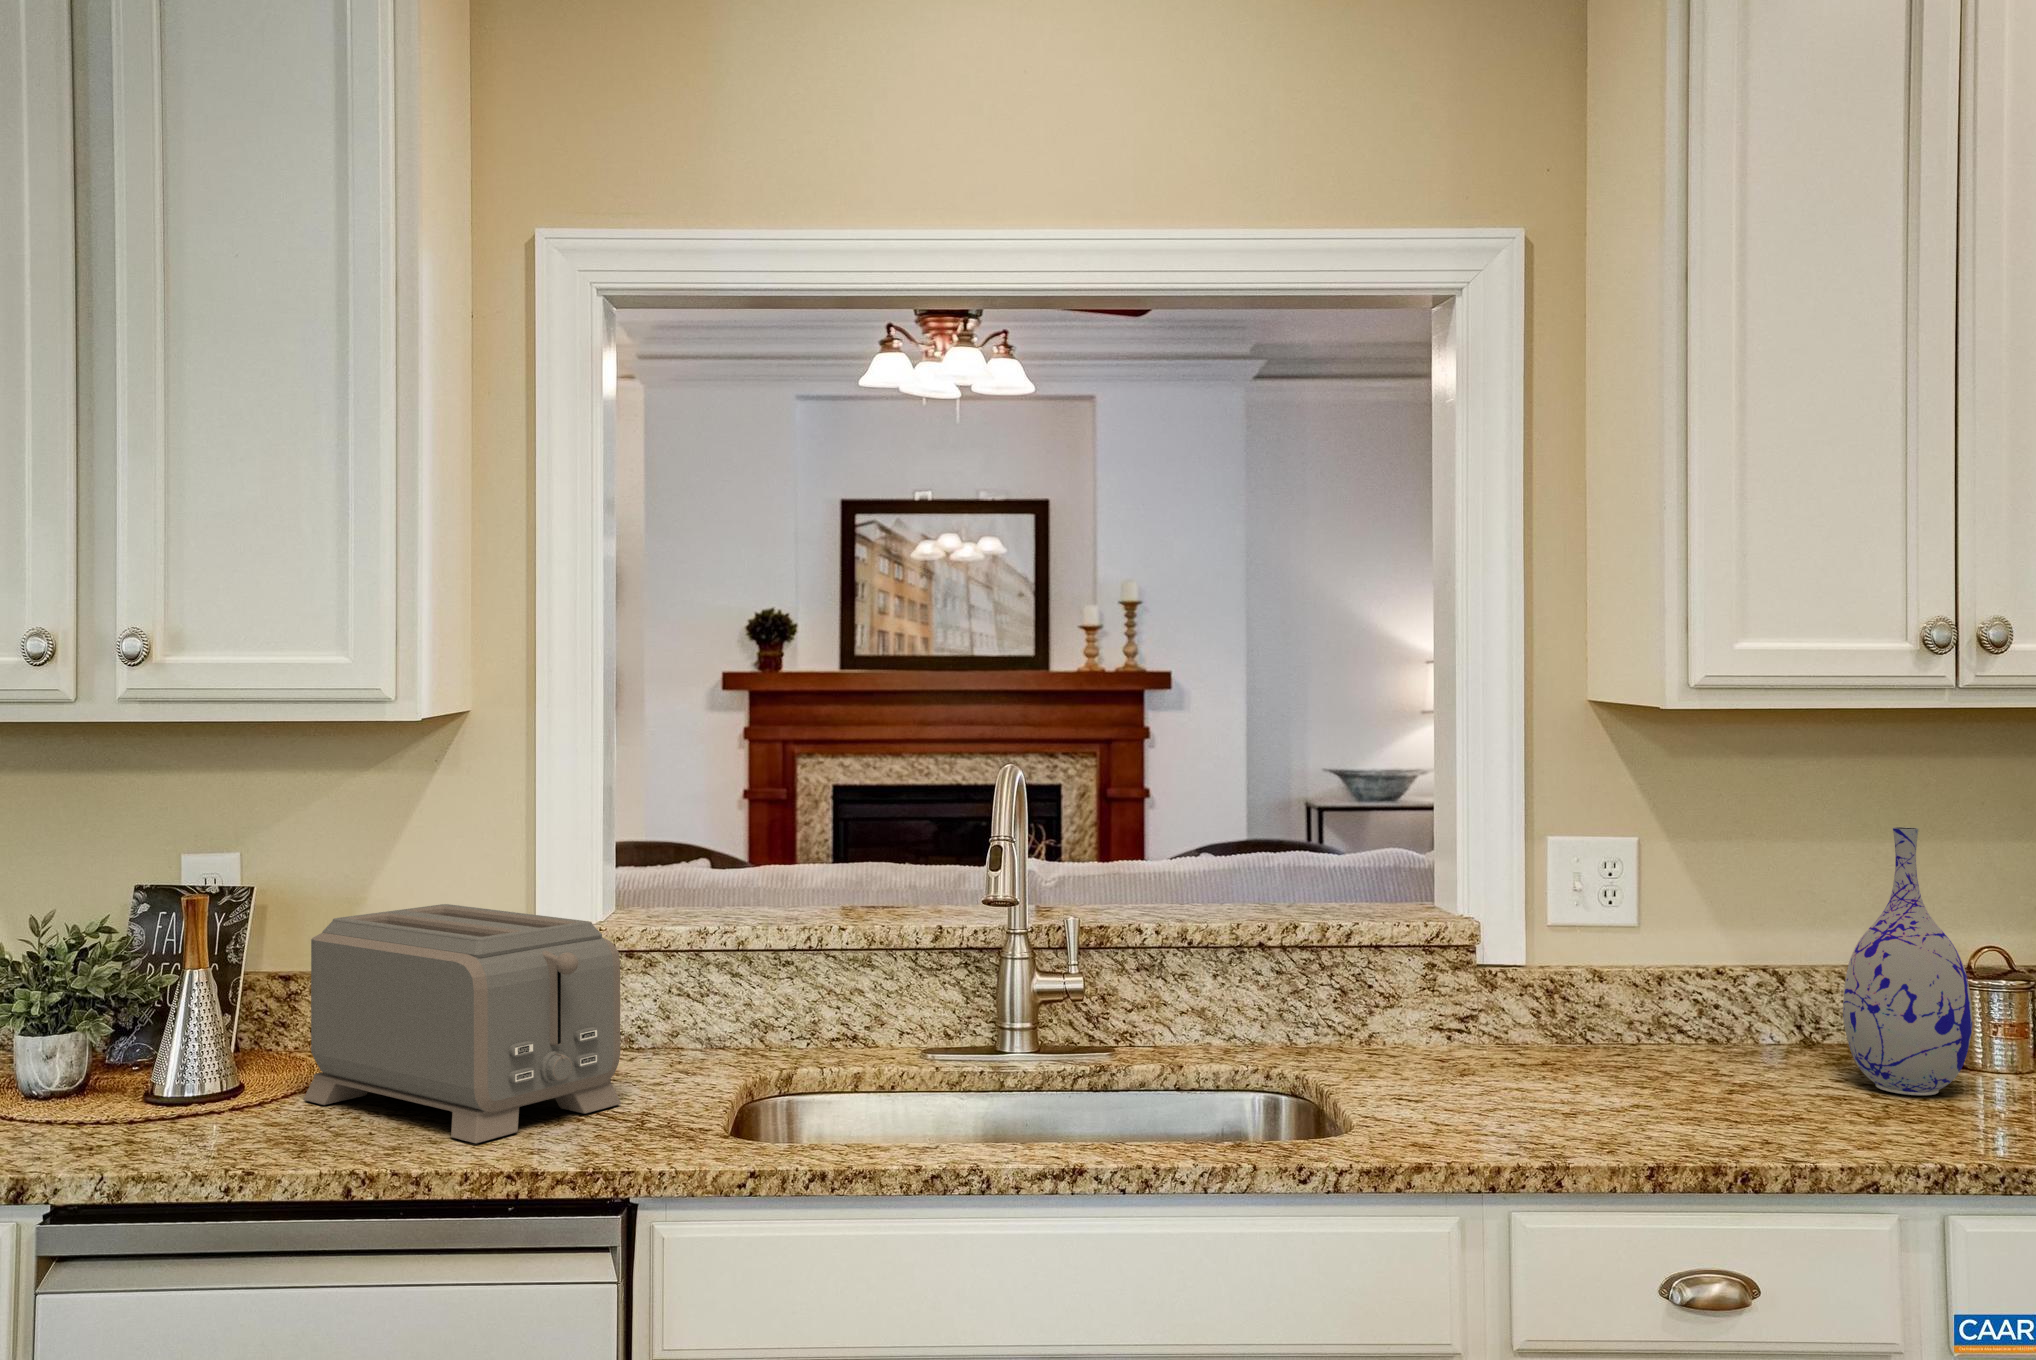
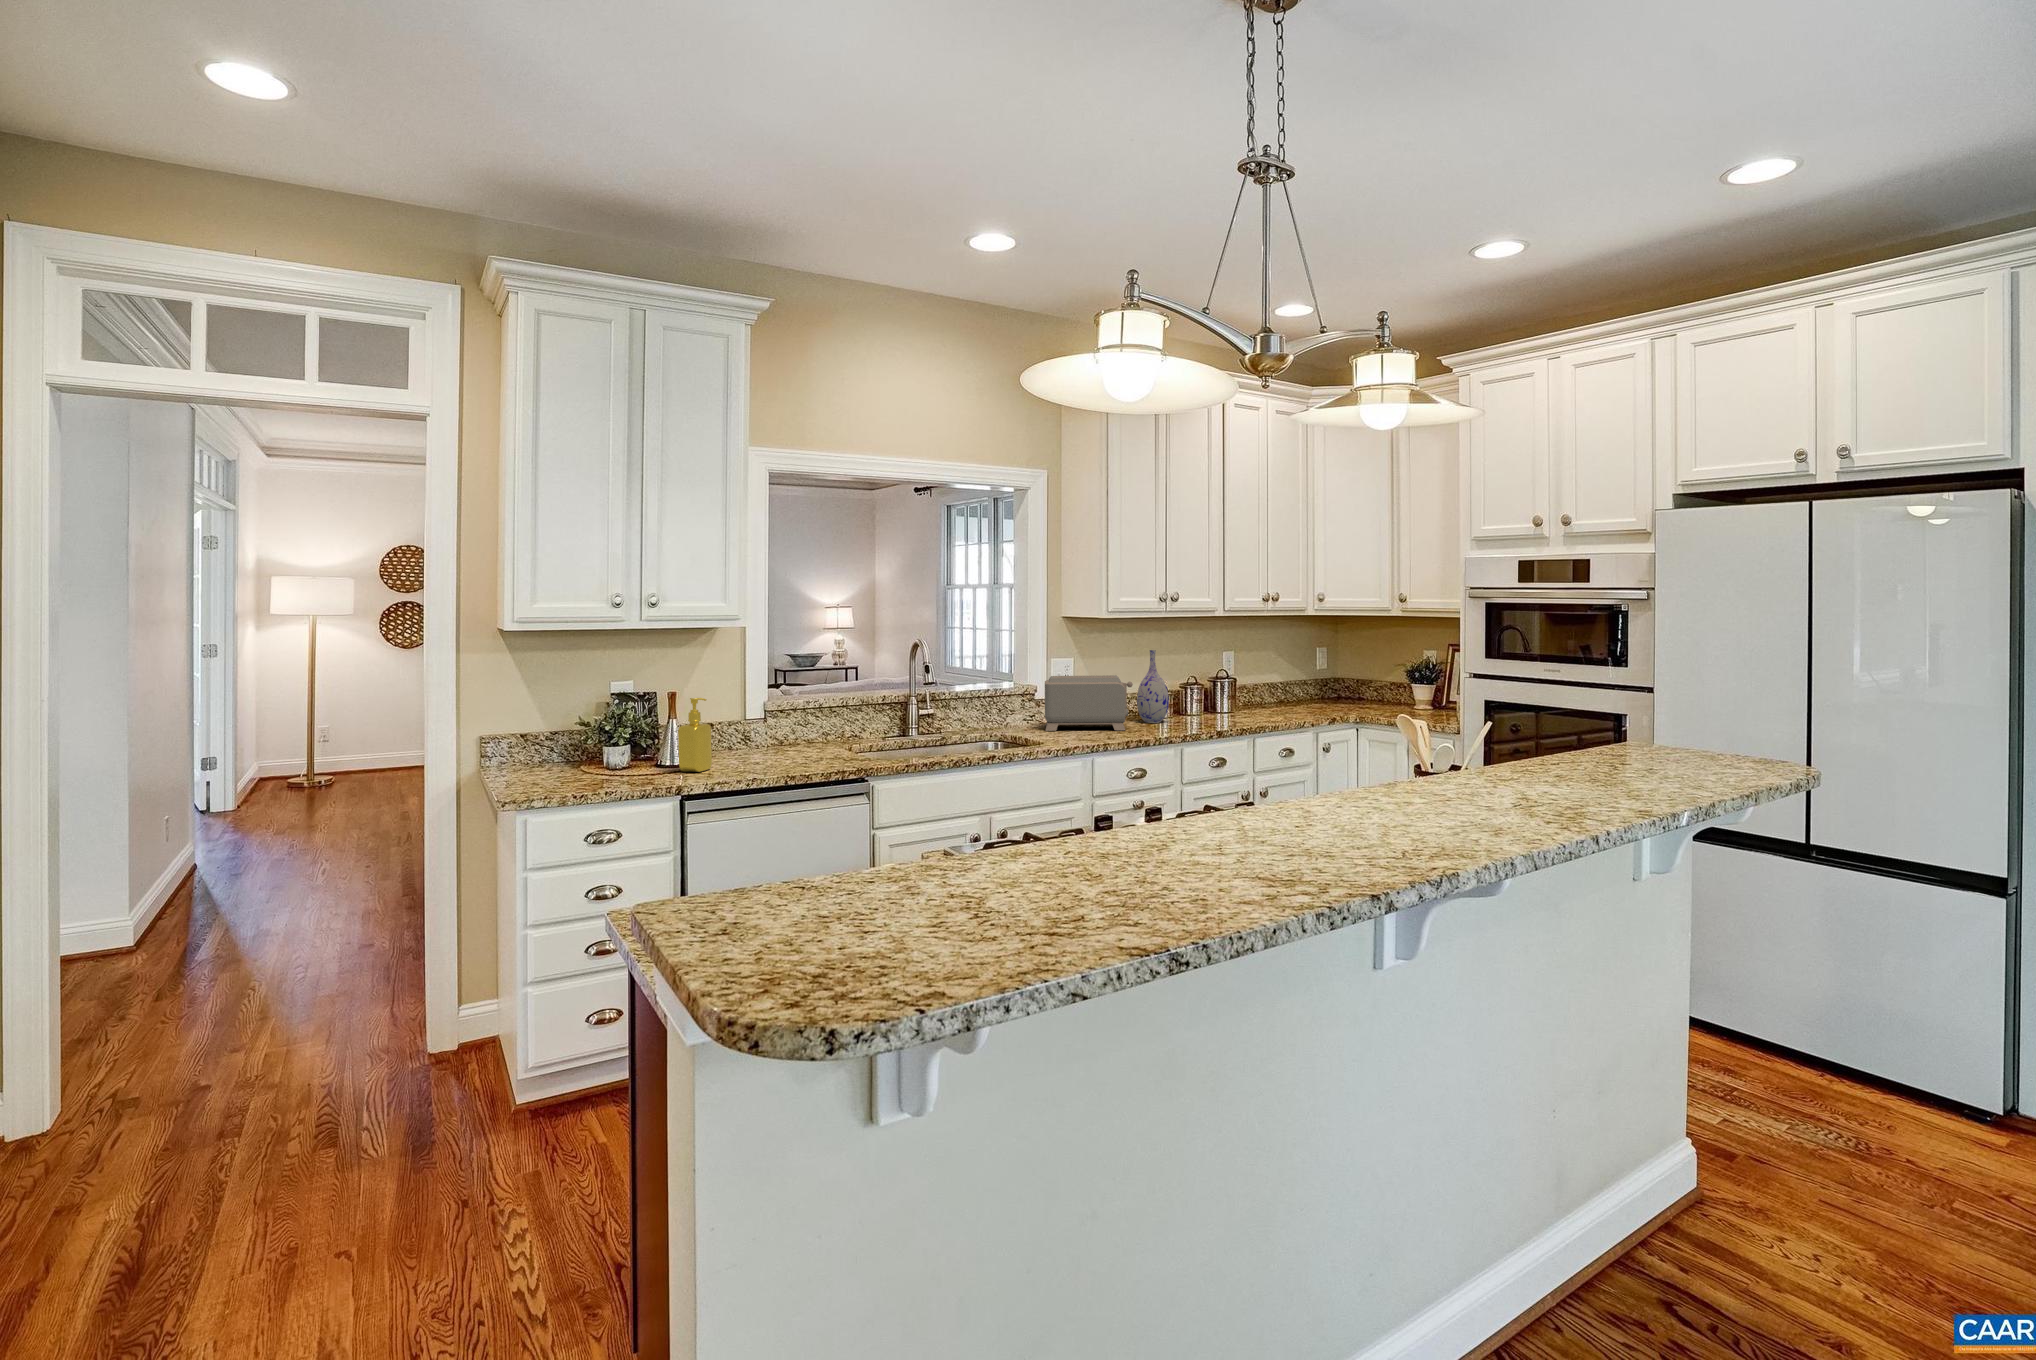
toaster: present [303,904,621,1143] -> present [1045,675,1133,731]
soap dispenser: none [68,924,181,1145] -> present [678,698,712,772]

